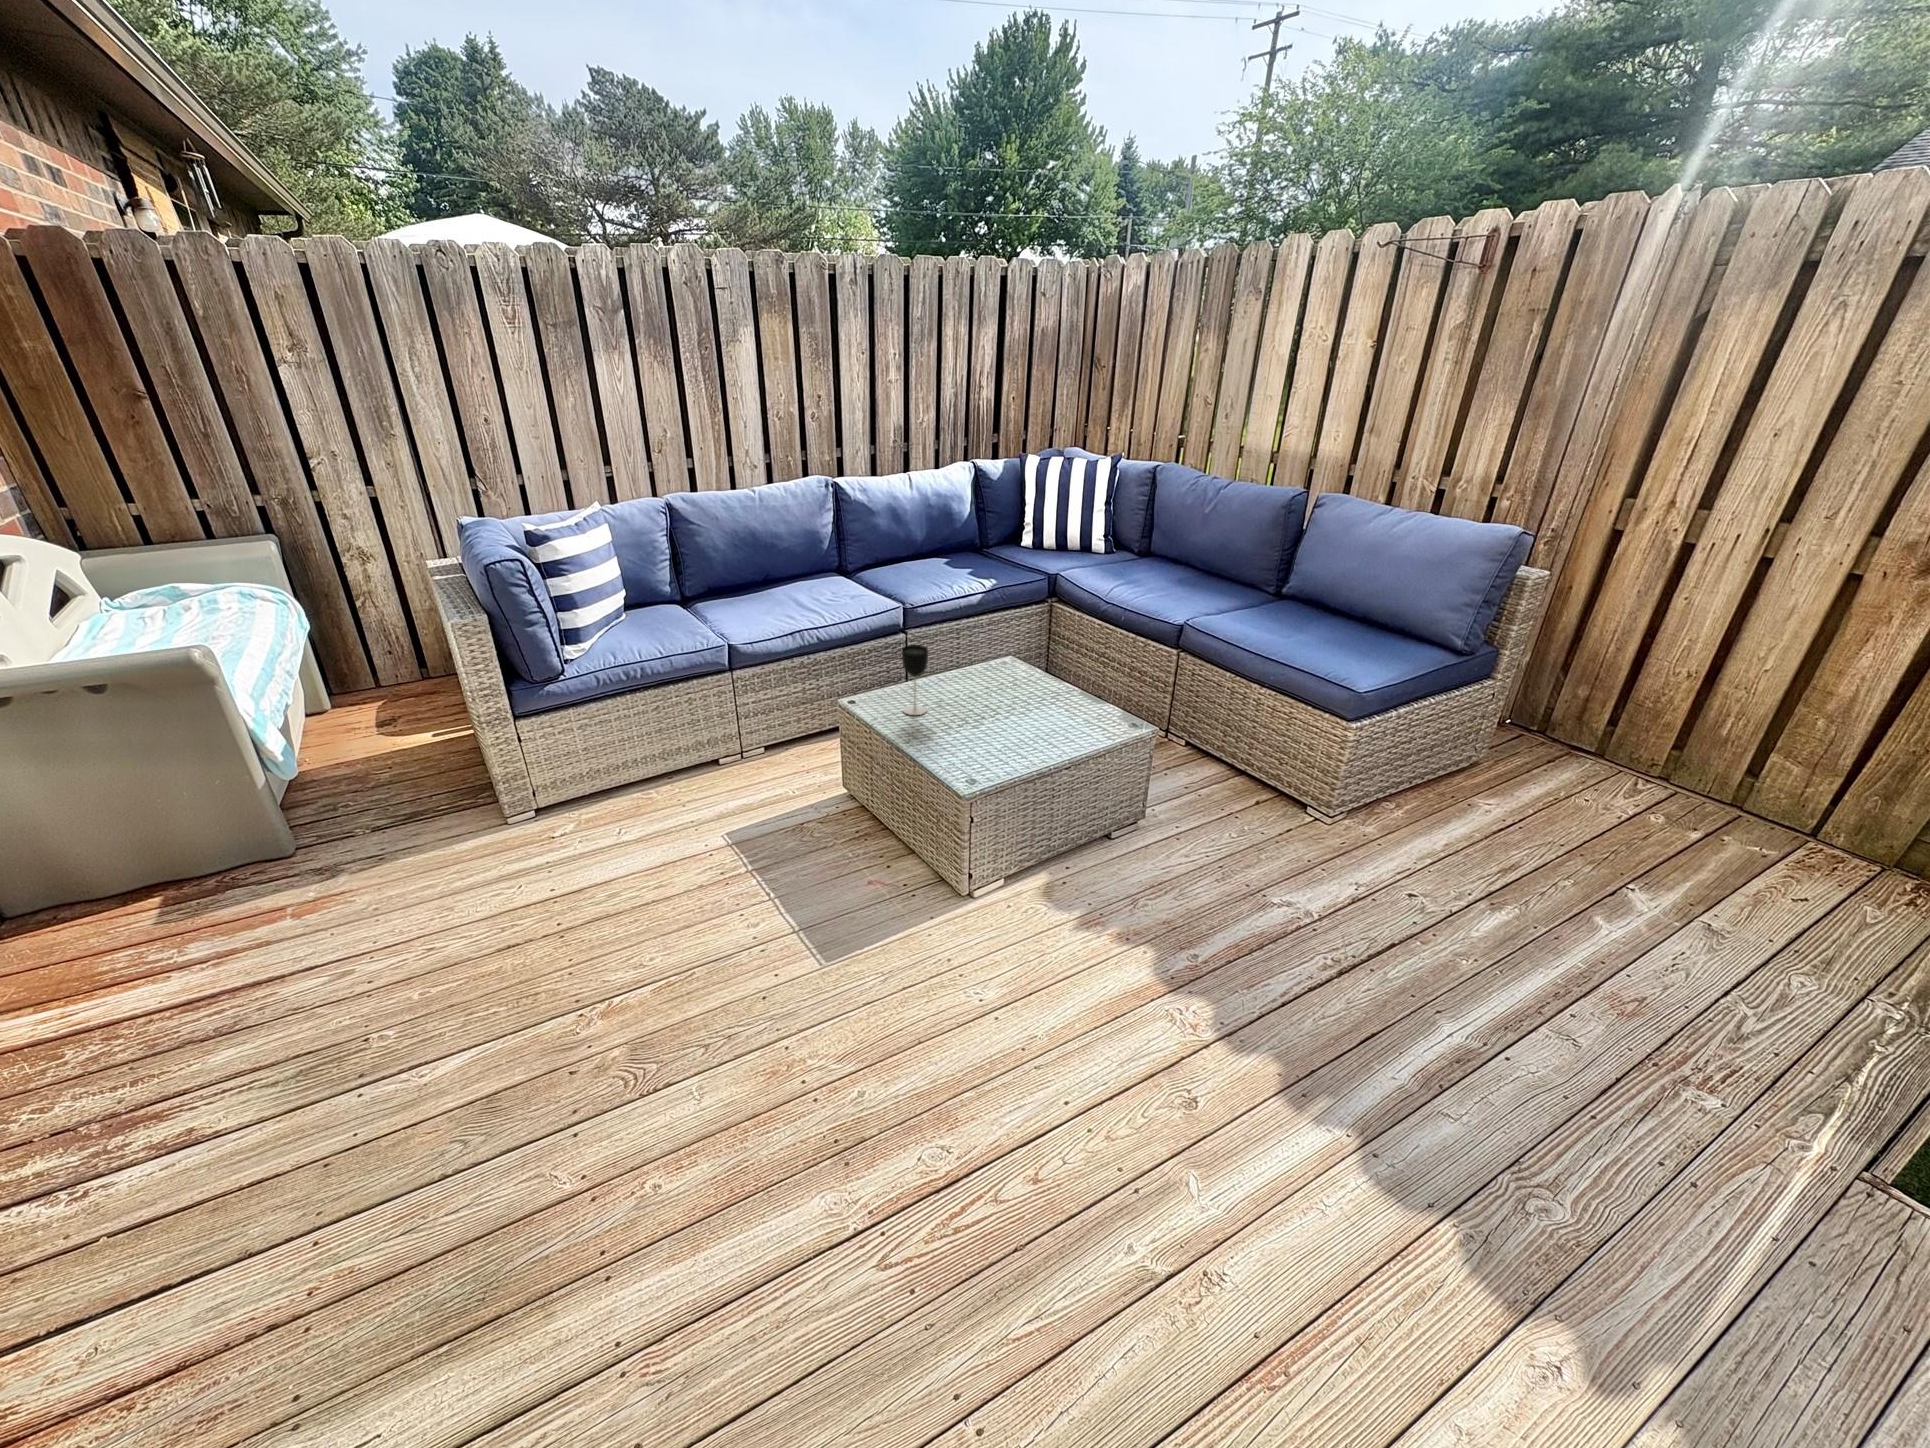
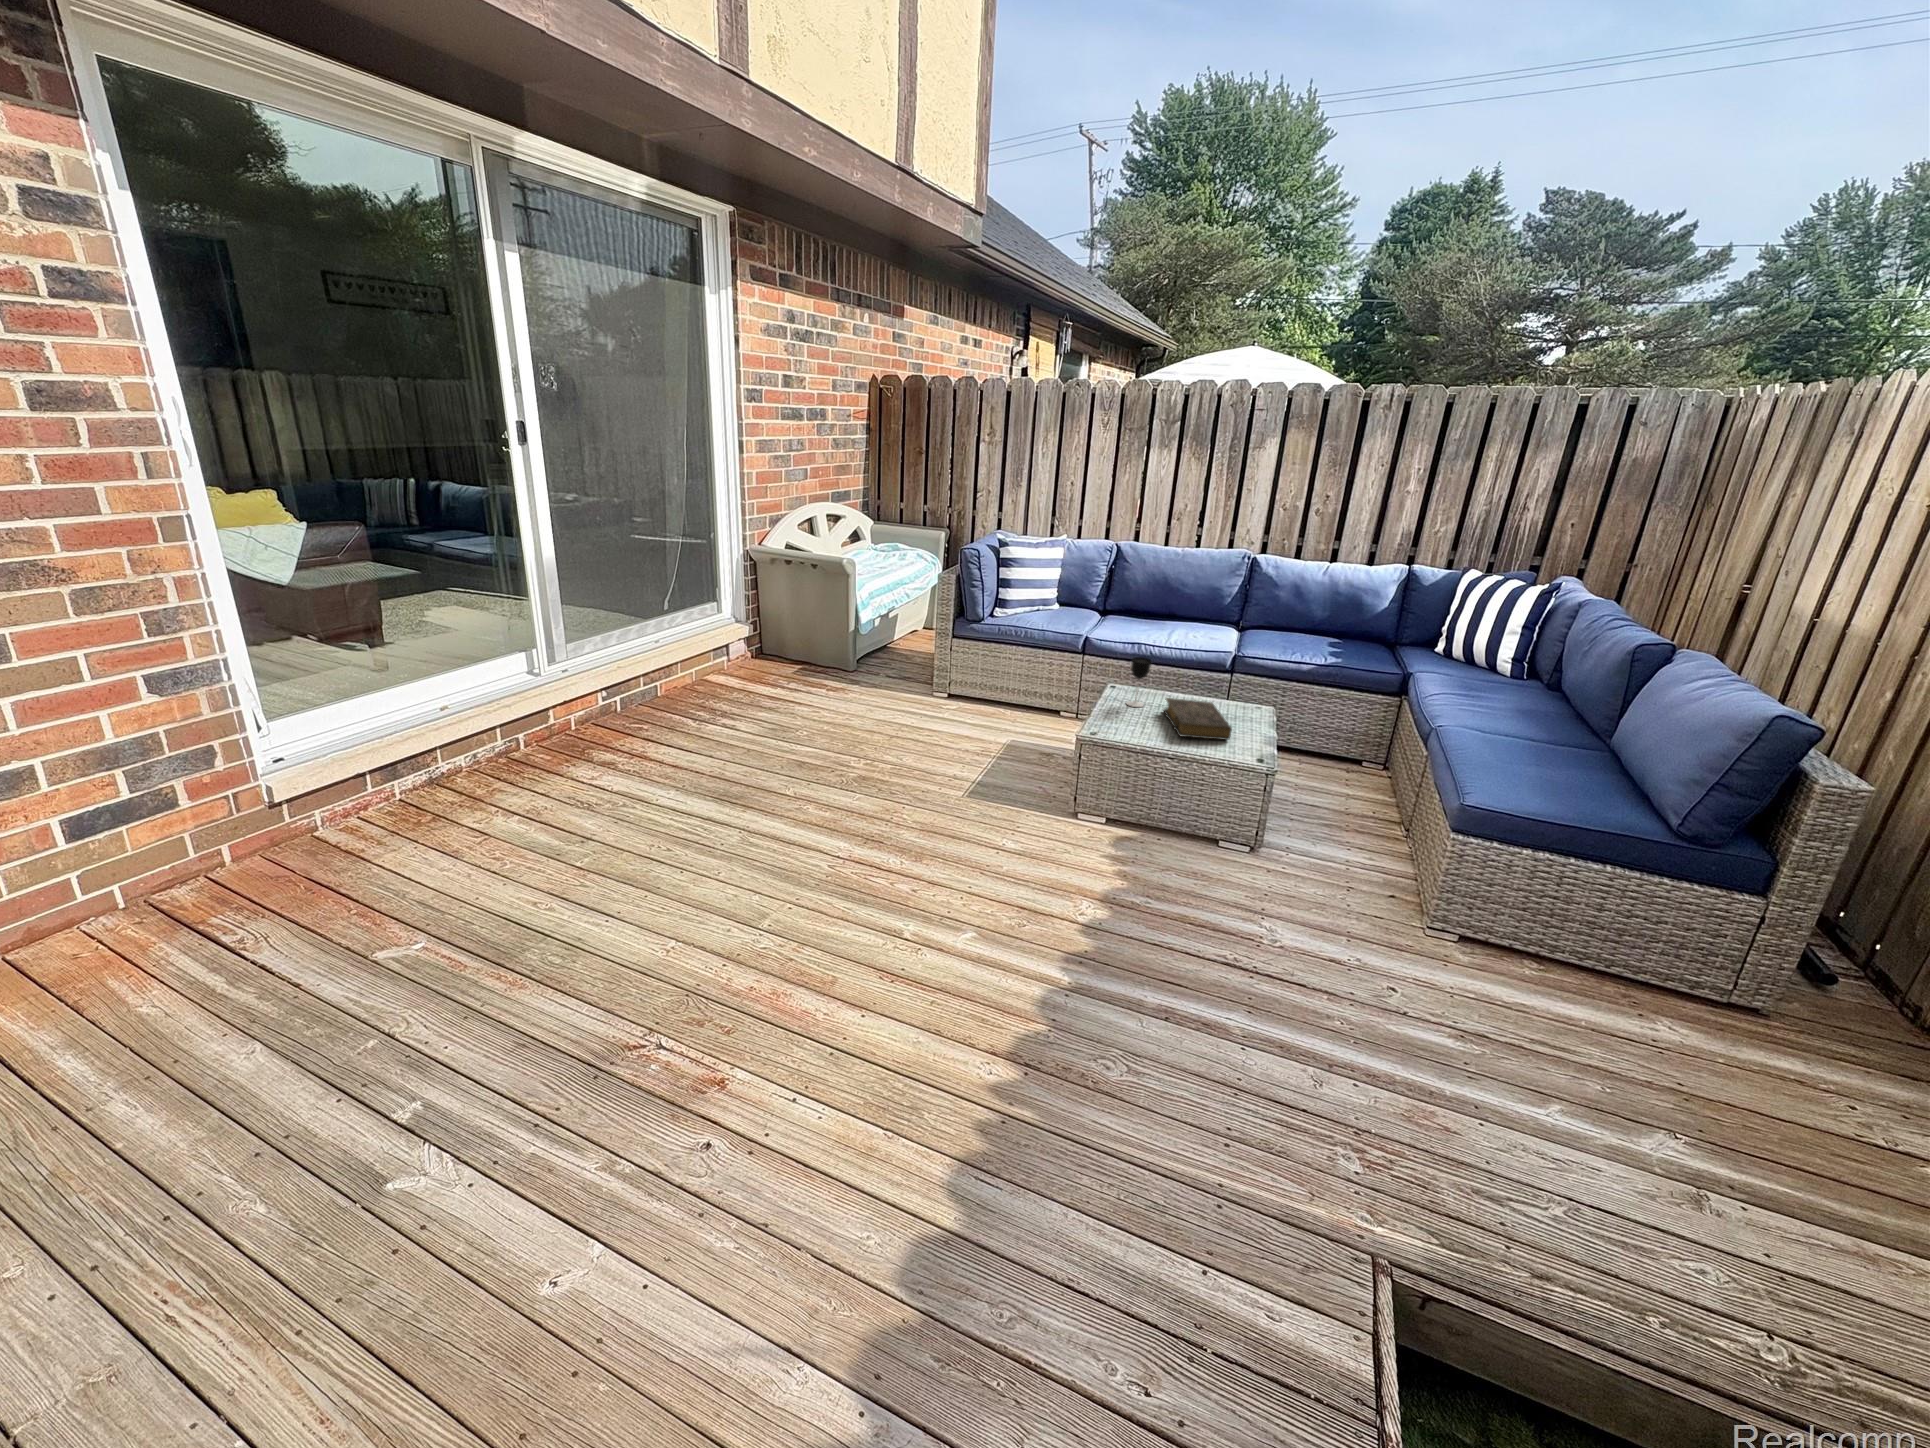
book: none [952,672,1067,728] -> present [1163,698,1232,740]

